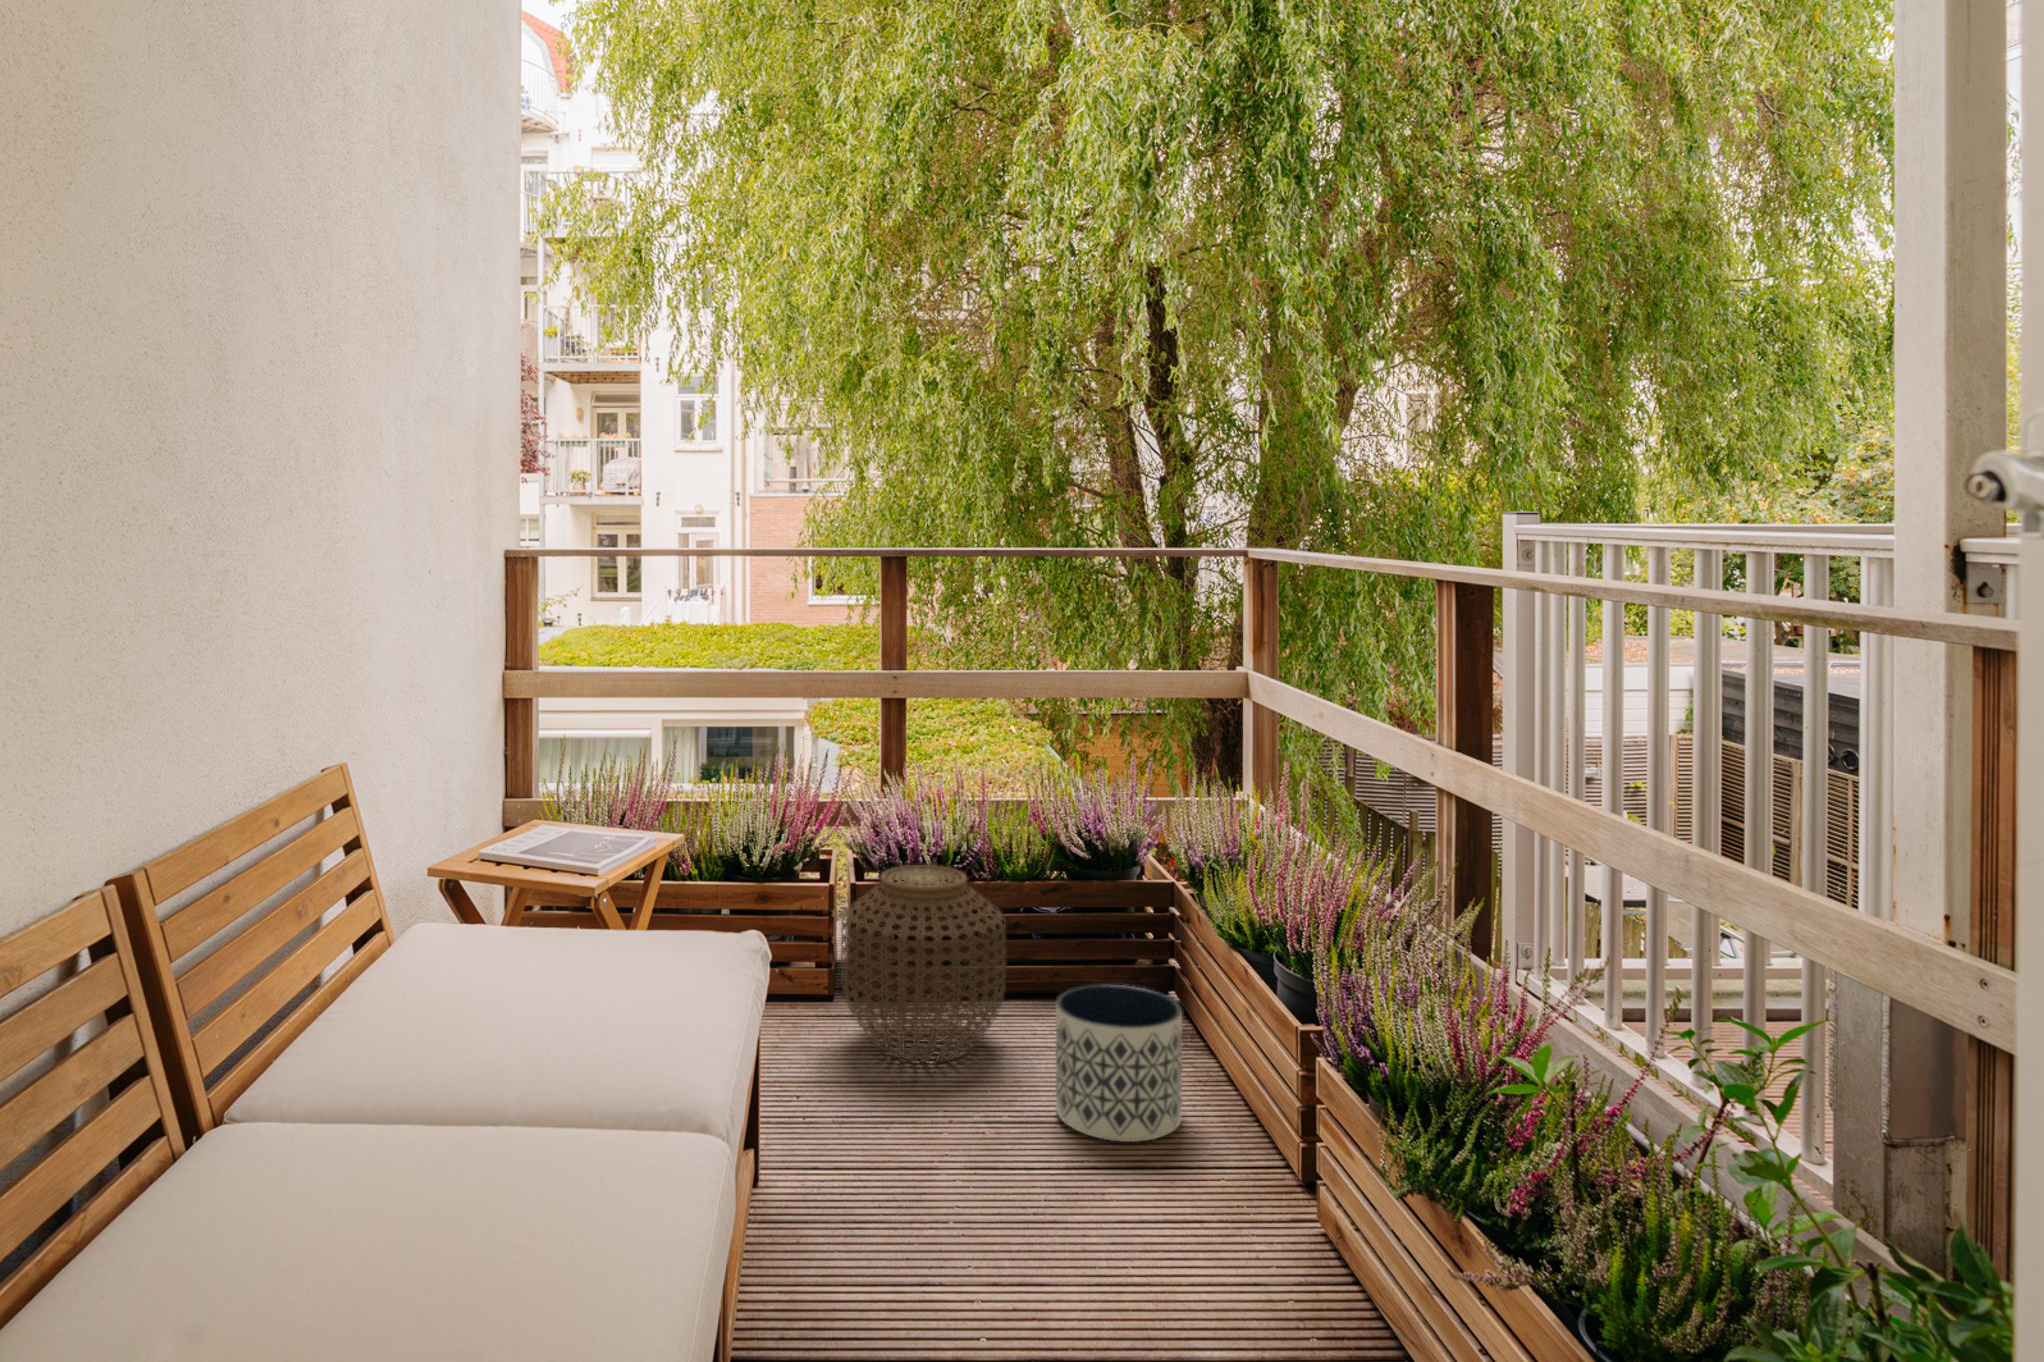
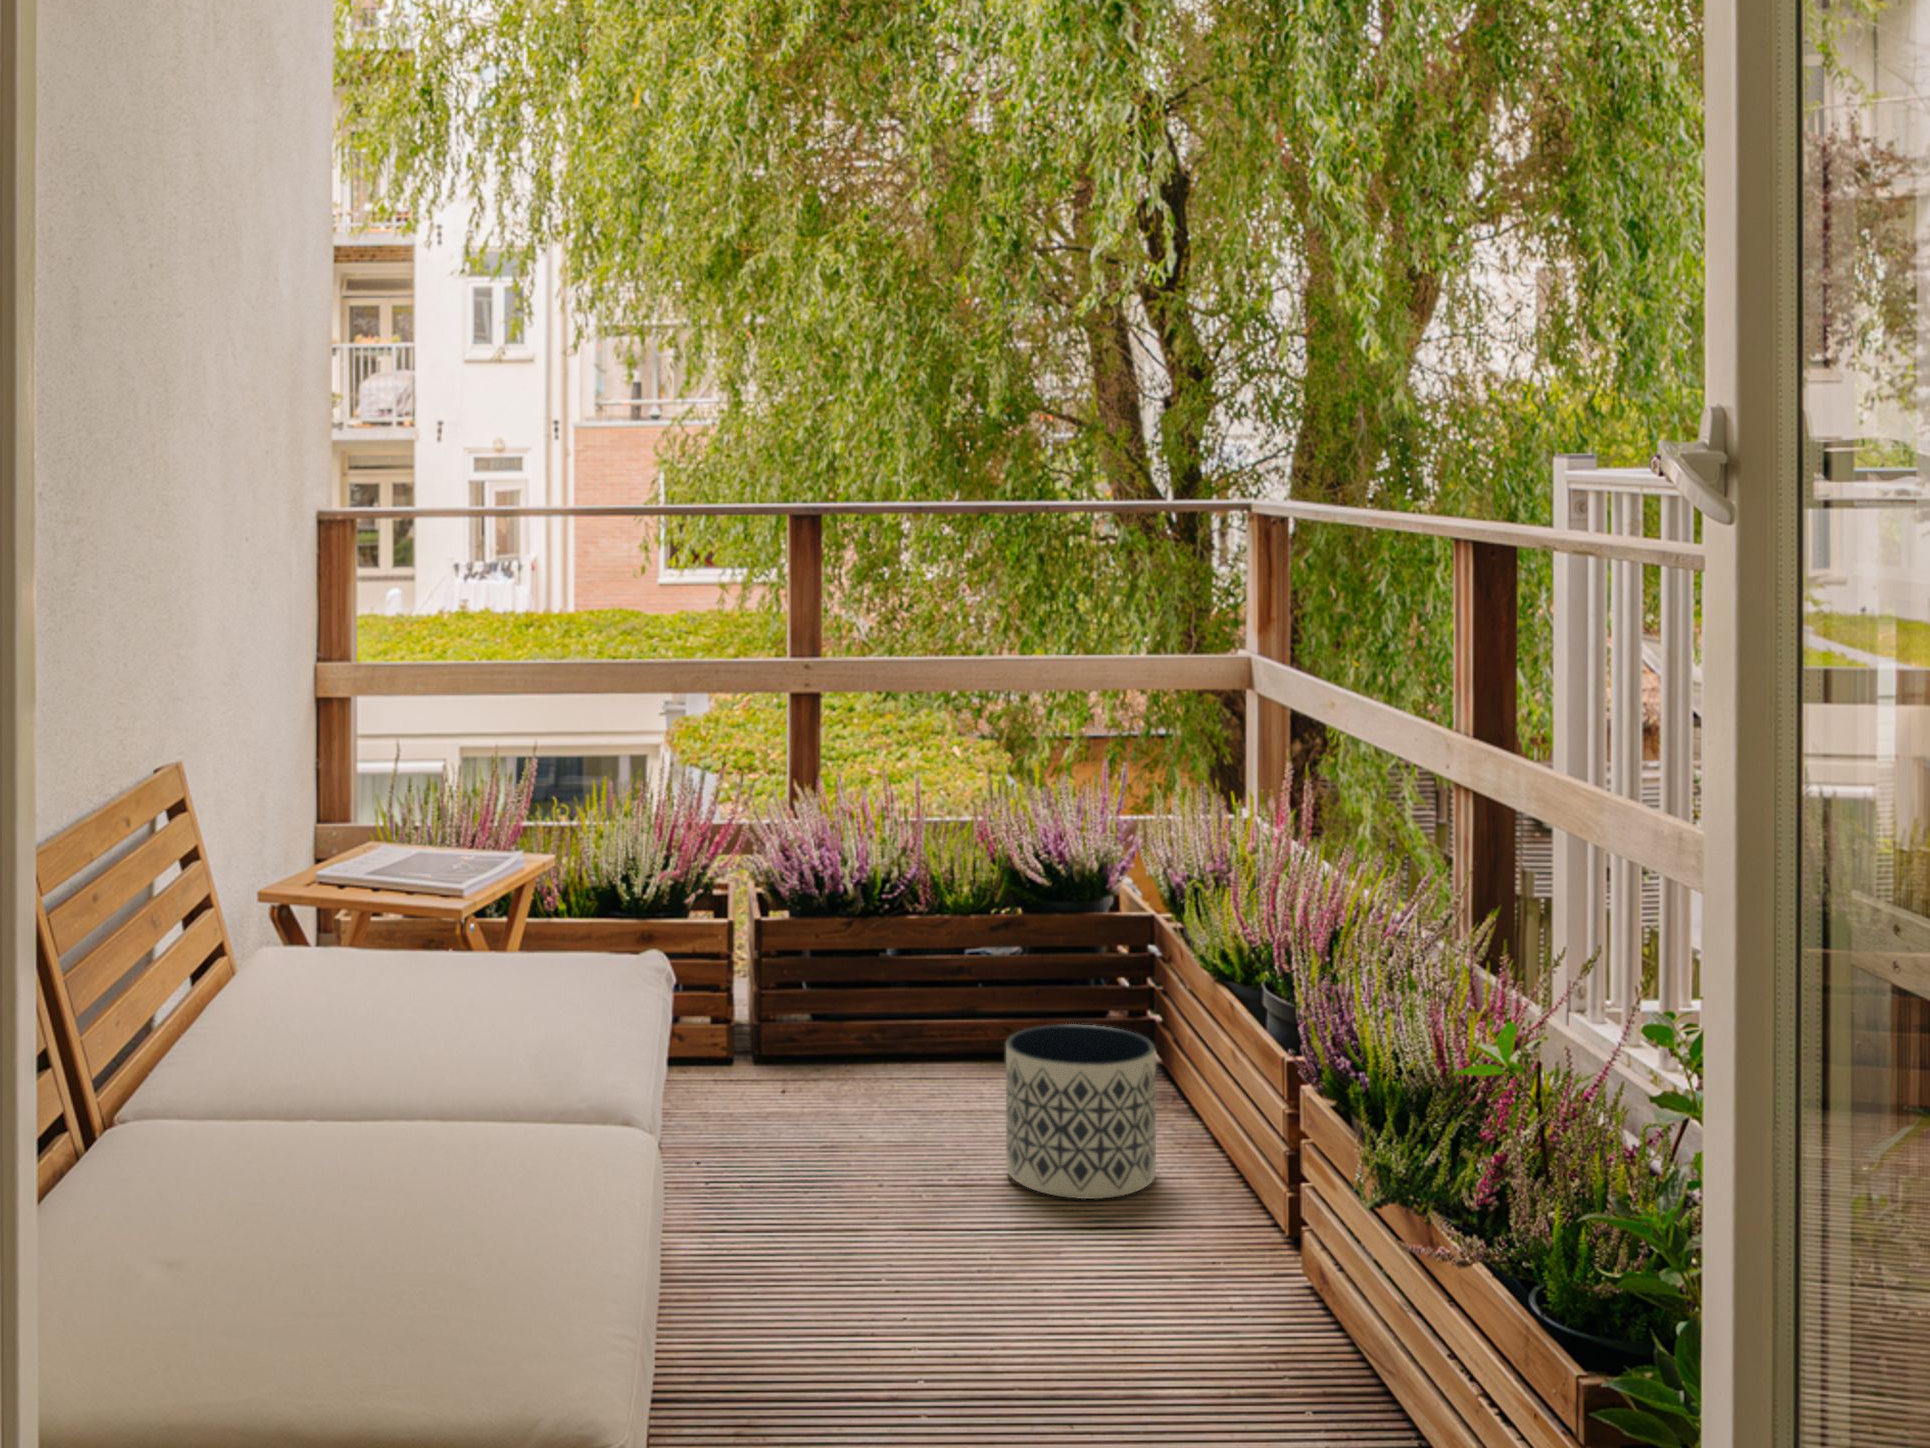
woven basket: present [841,865,1006,1062] -> none [744,893,947,1128]

